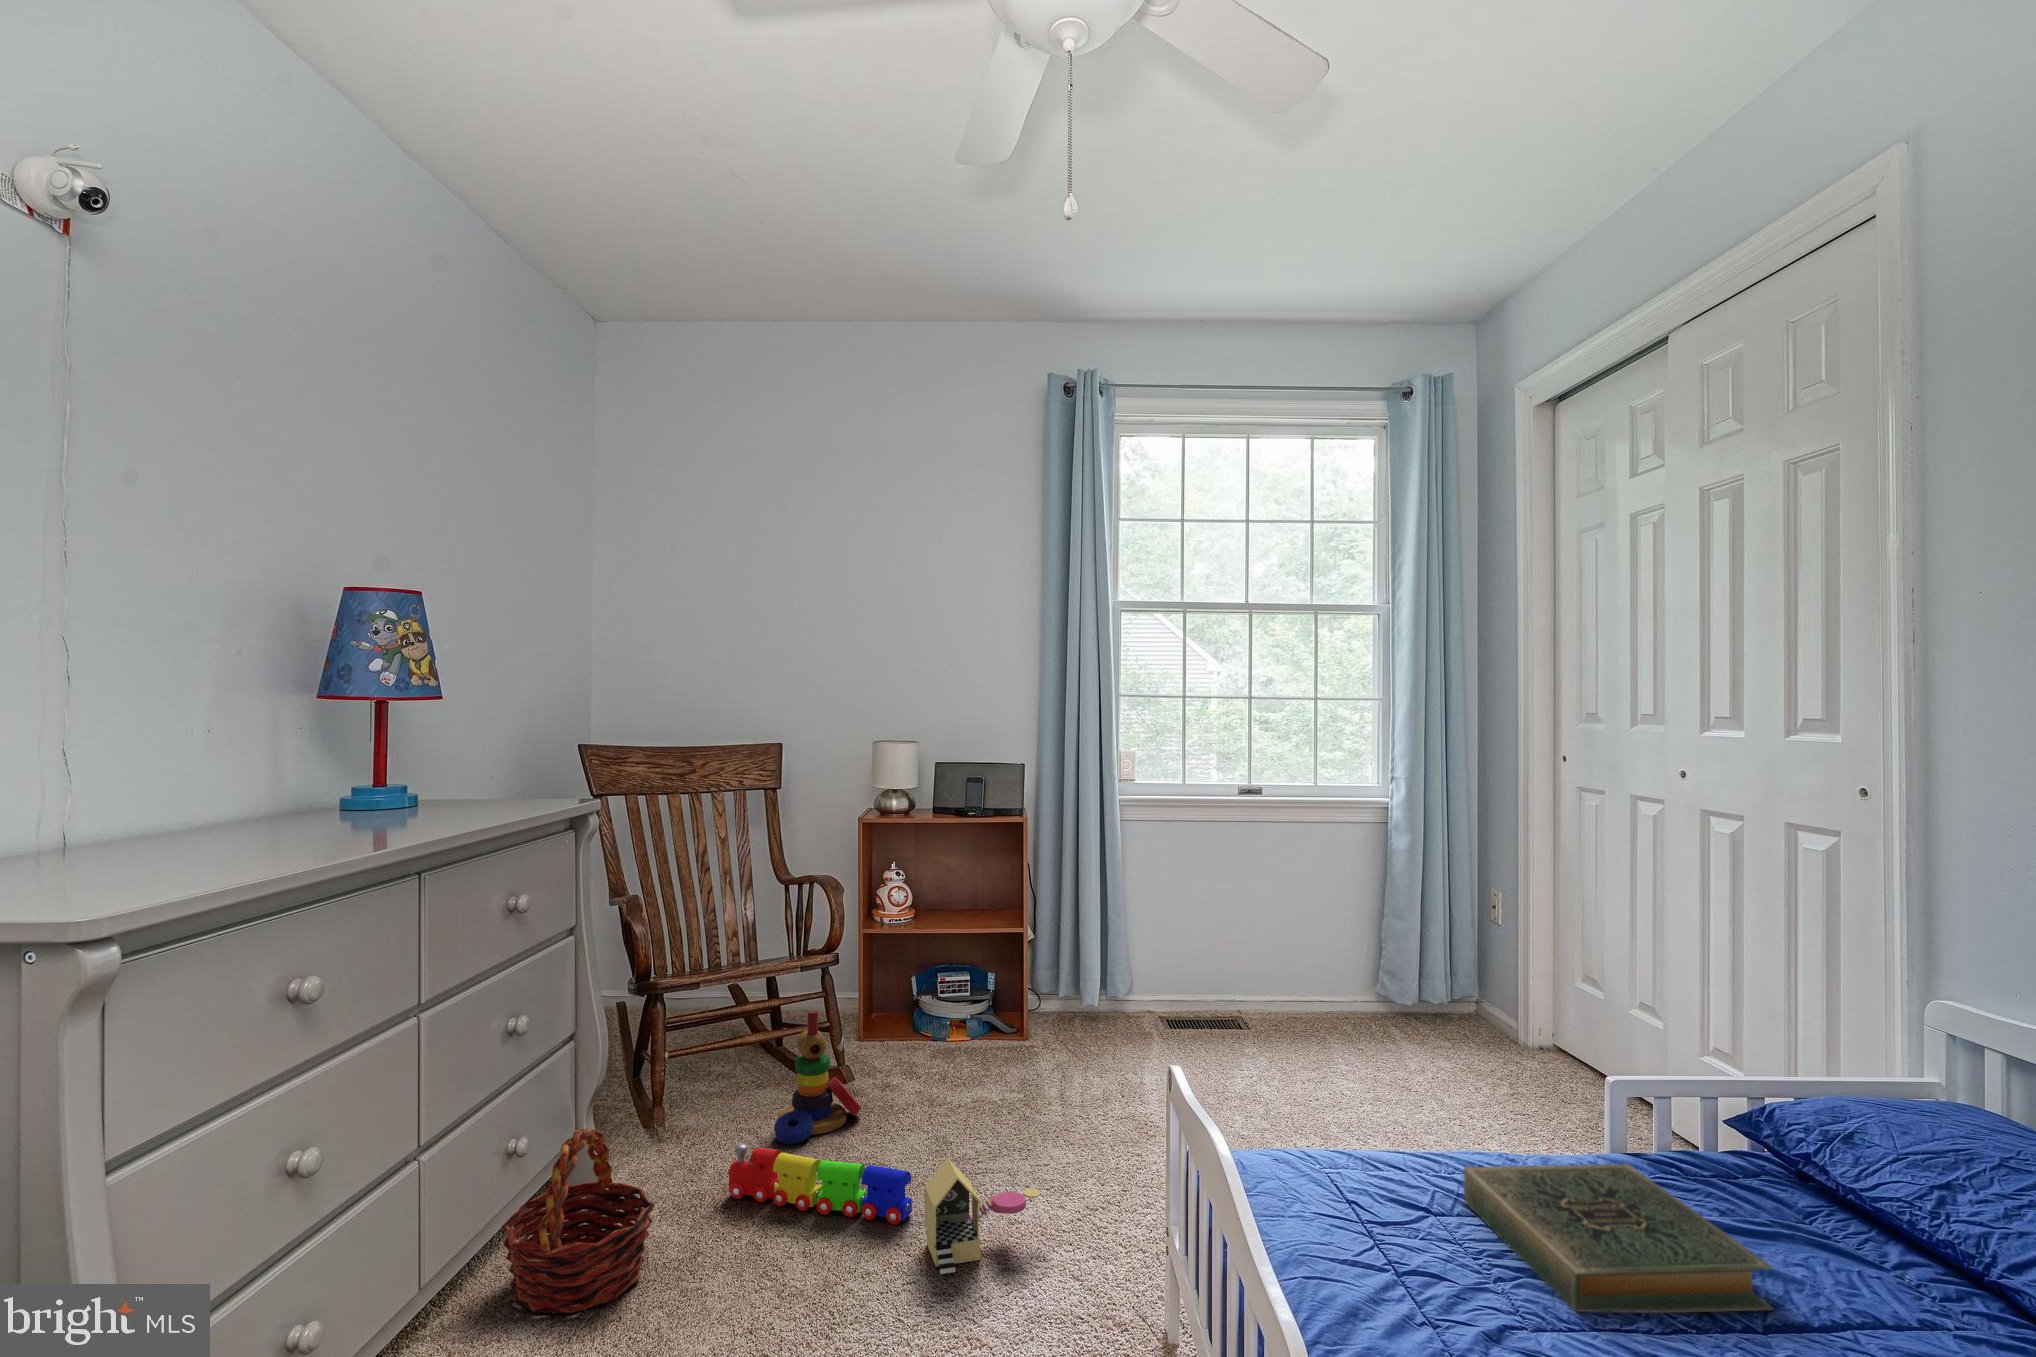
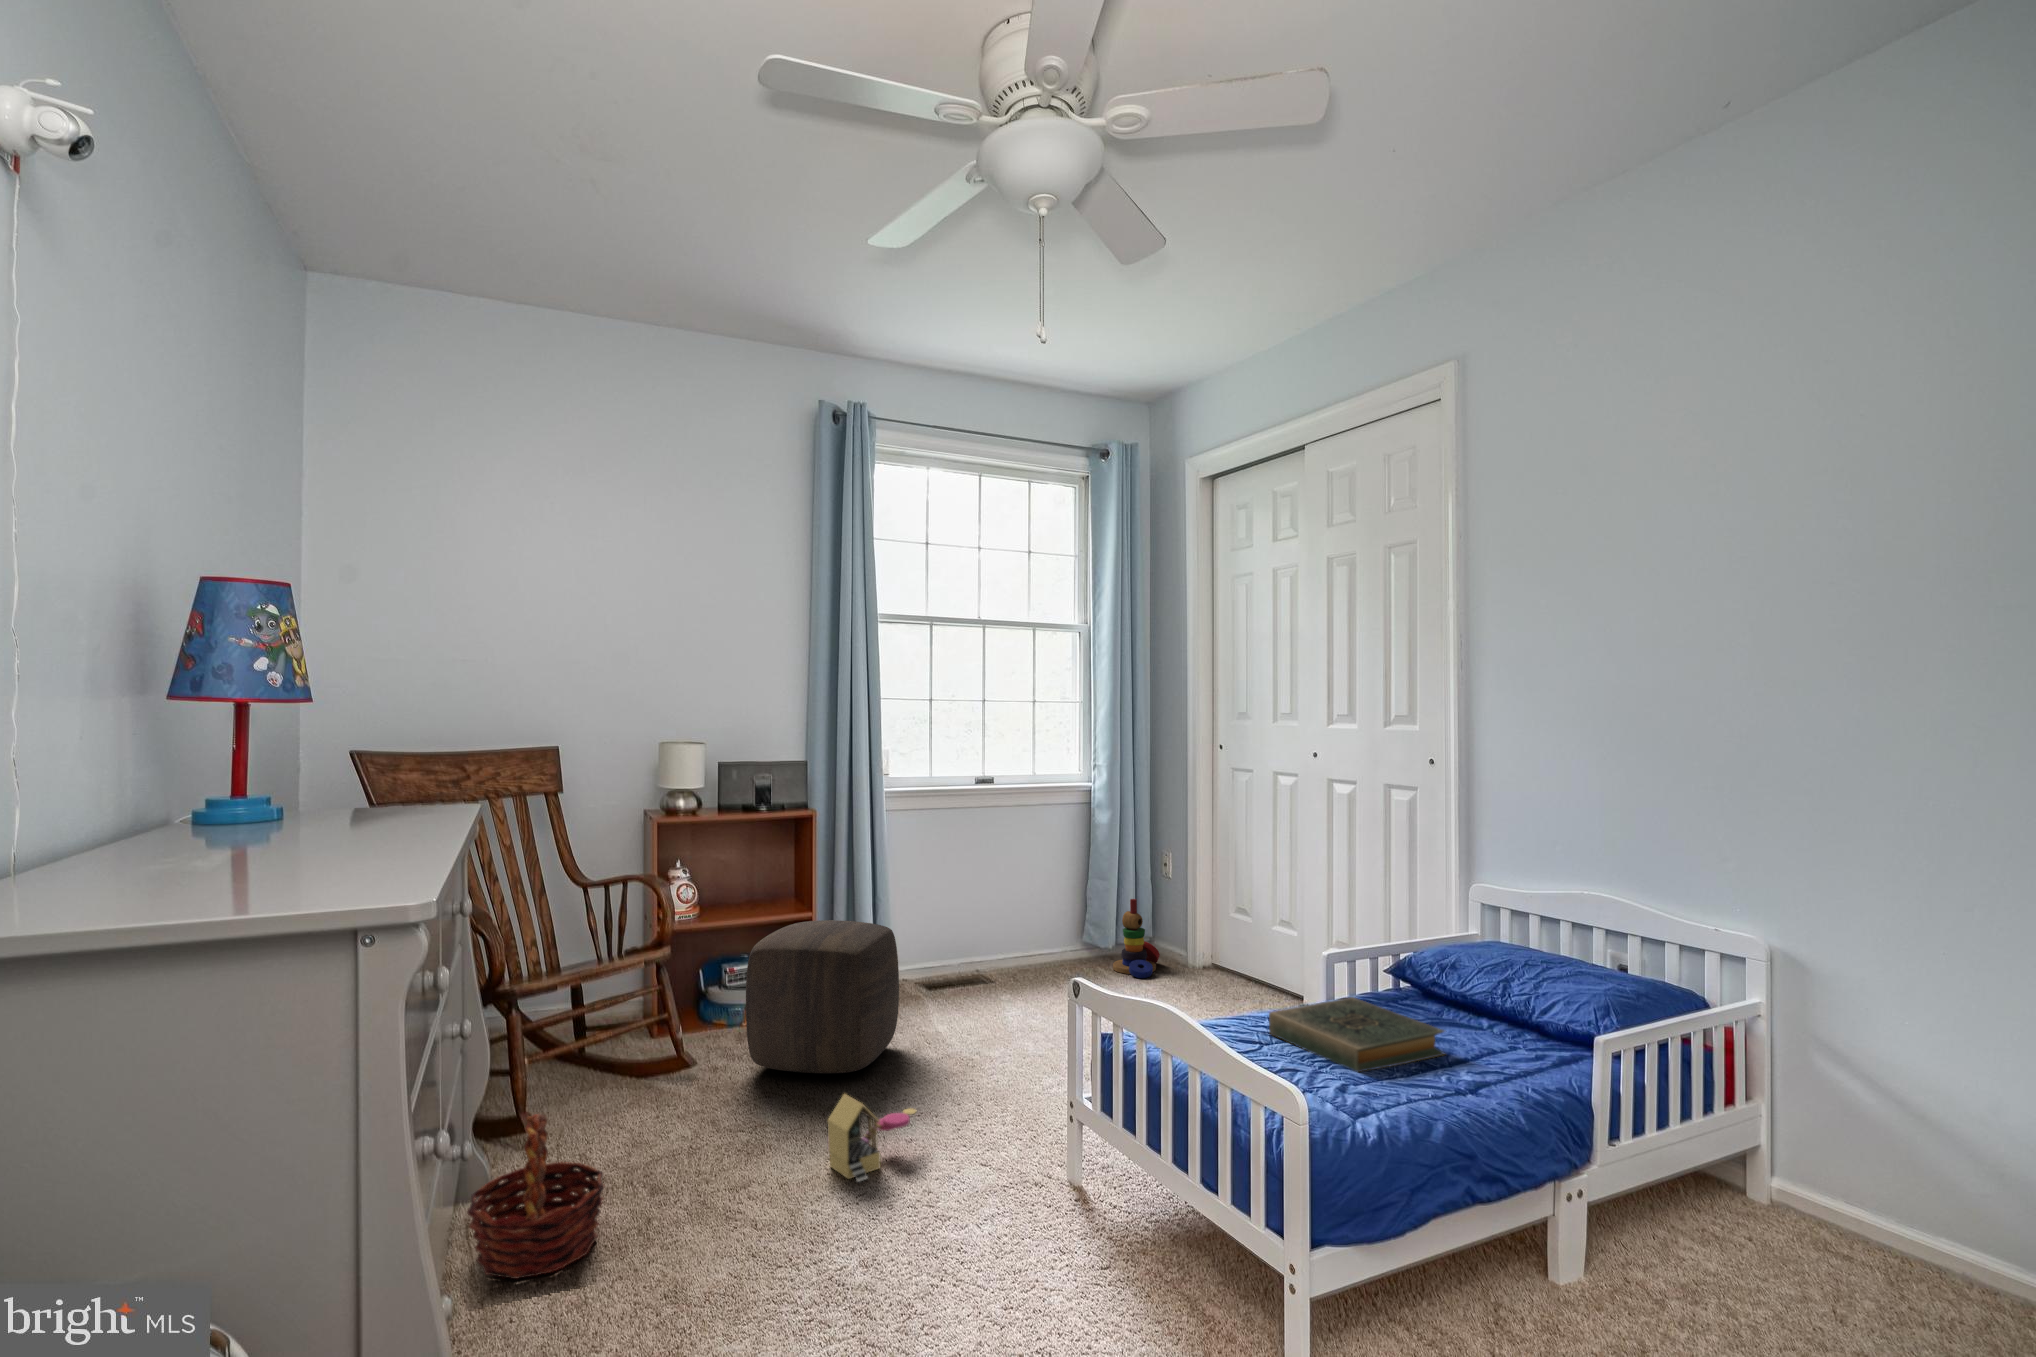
ottoman: none [912,939,1095,1122] -> present [746,920,899,1073]
stacking toy: present [774,1011,861,1144] -> present [1113,899,1160,978]
toy train: present [729,1144,912,1225] -> none [628,1114,804,1168]

